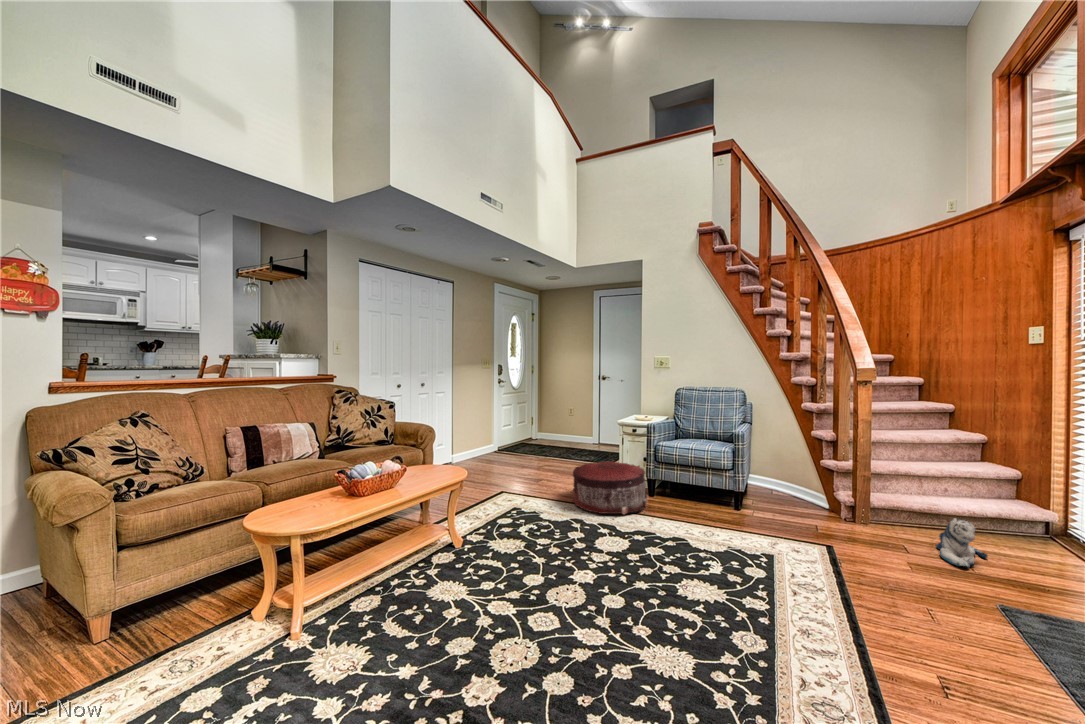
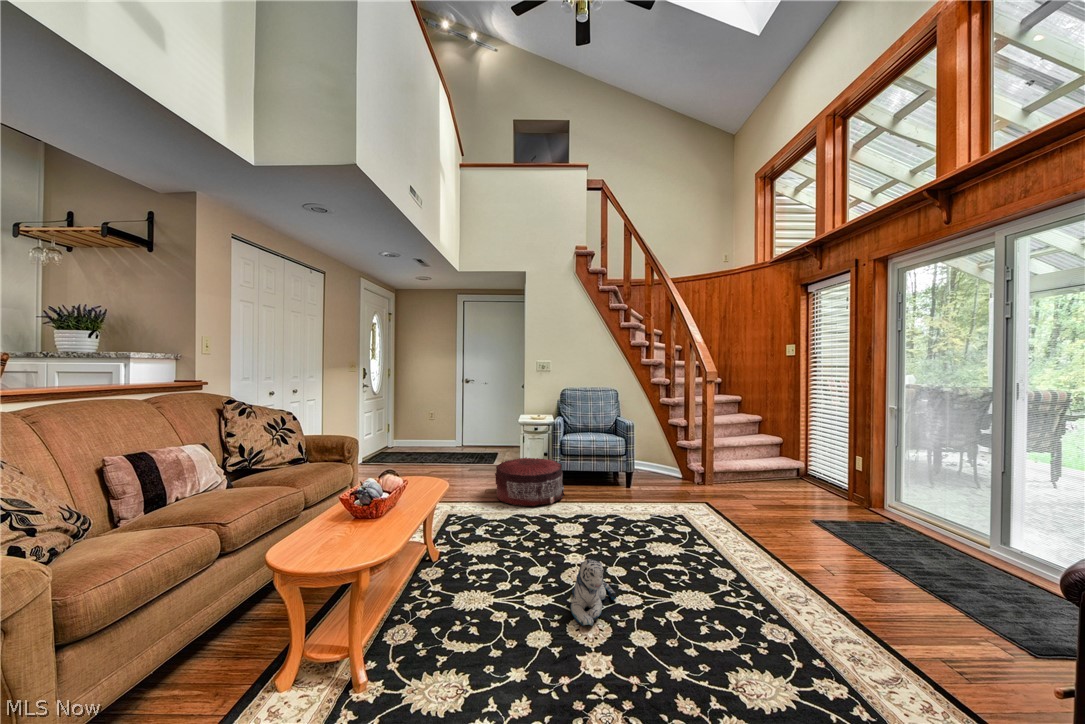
plush toy: present [936,518,988,567] -> present [570,559,616,626]

